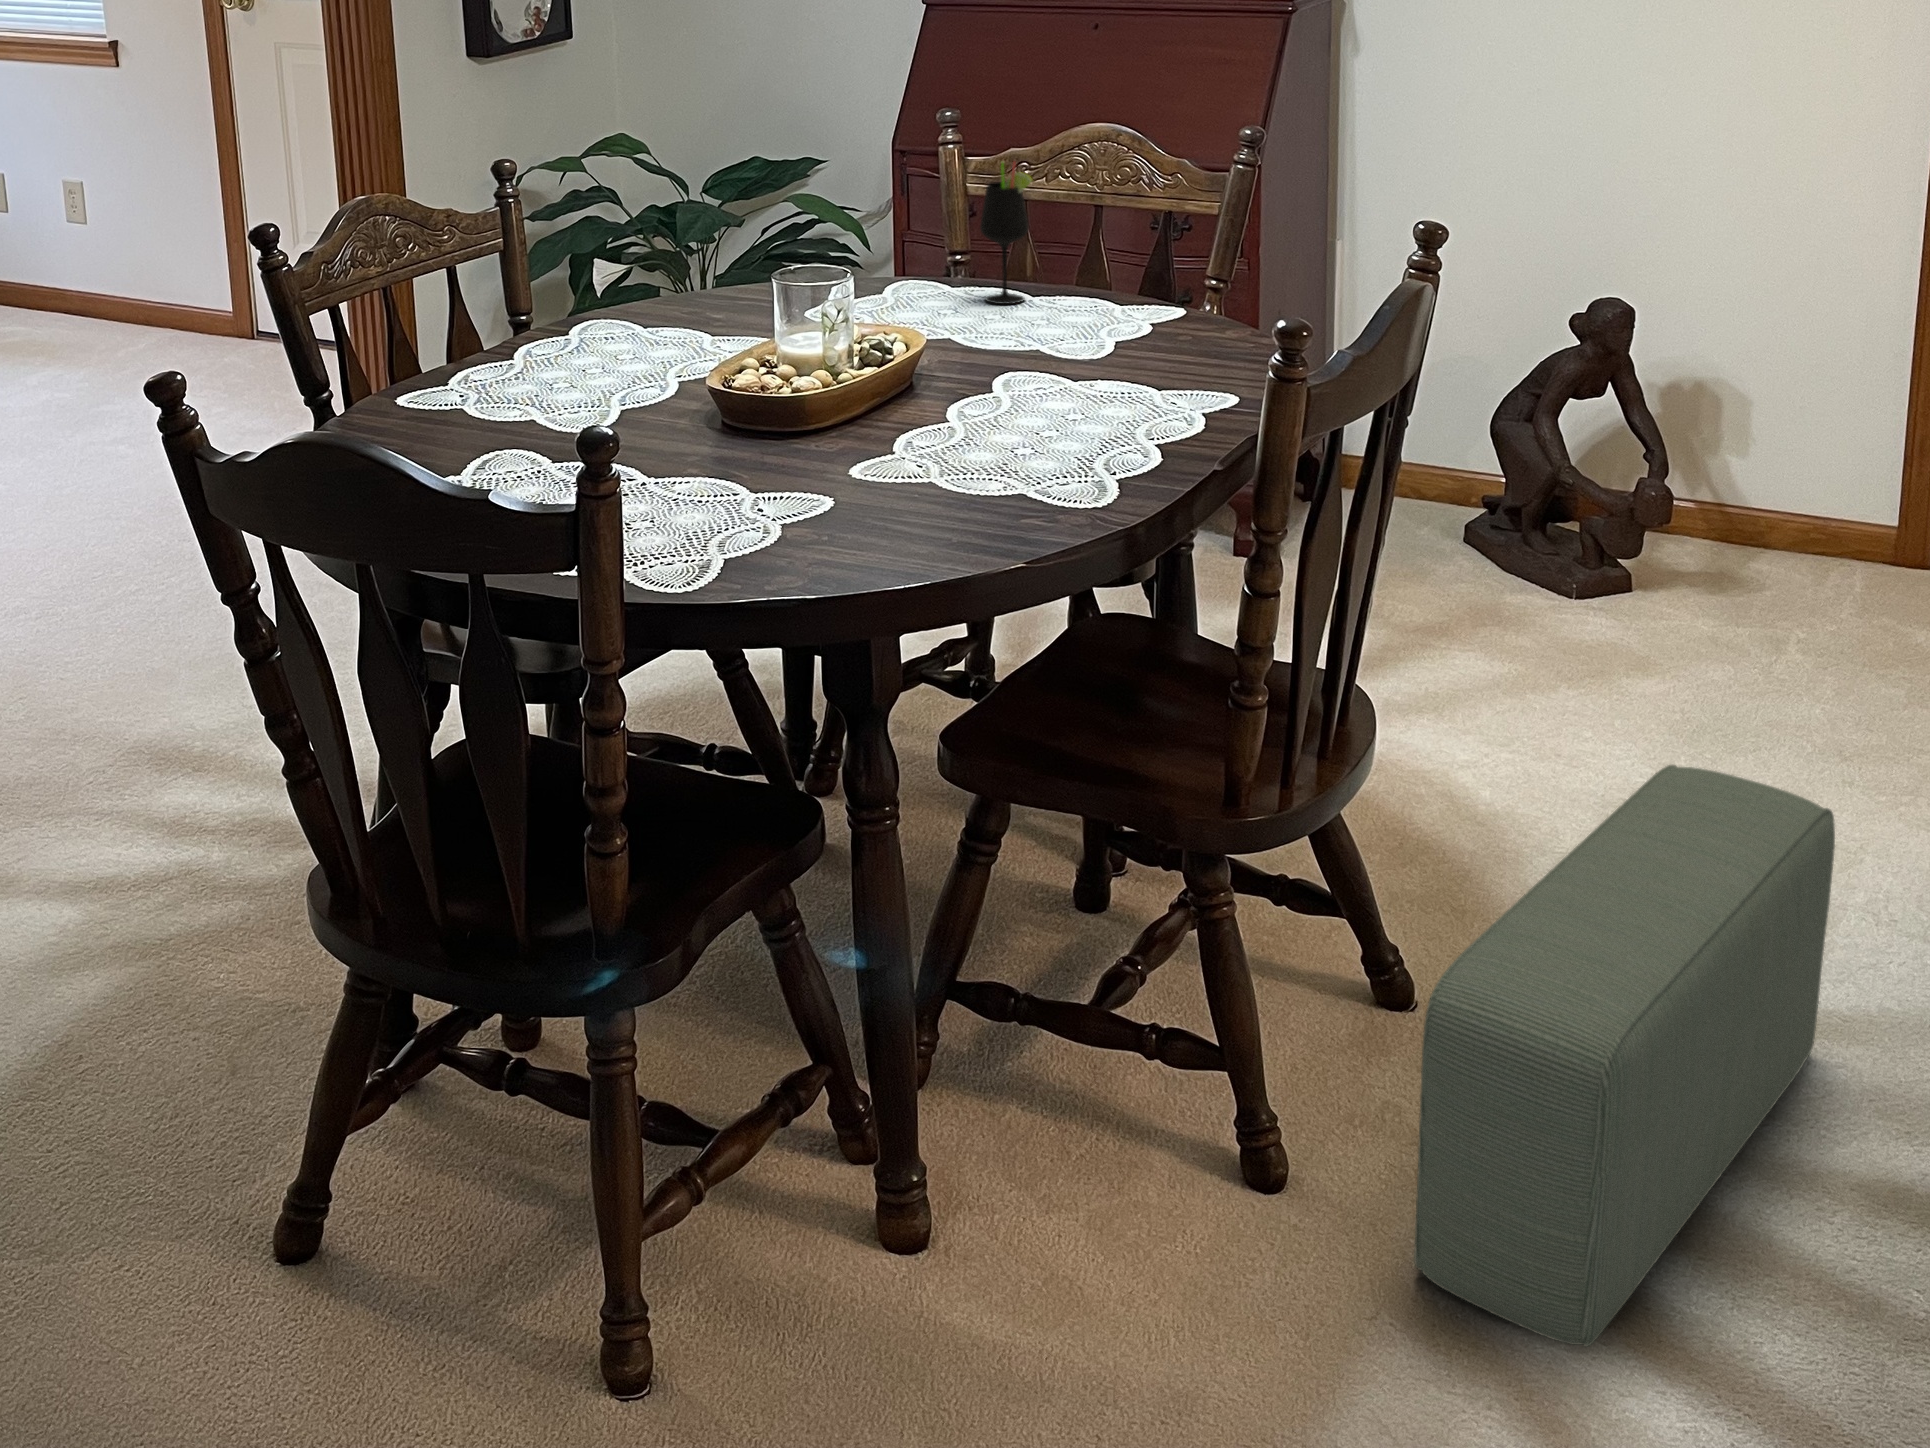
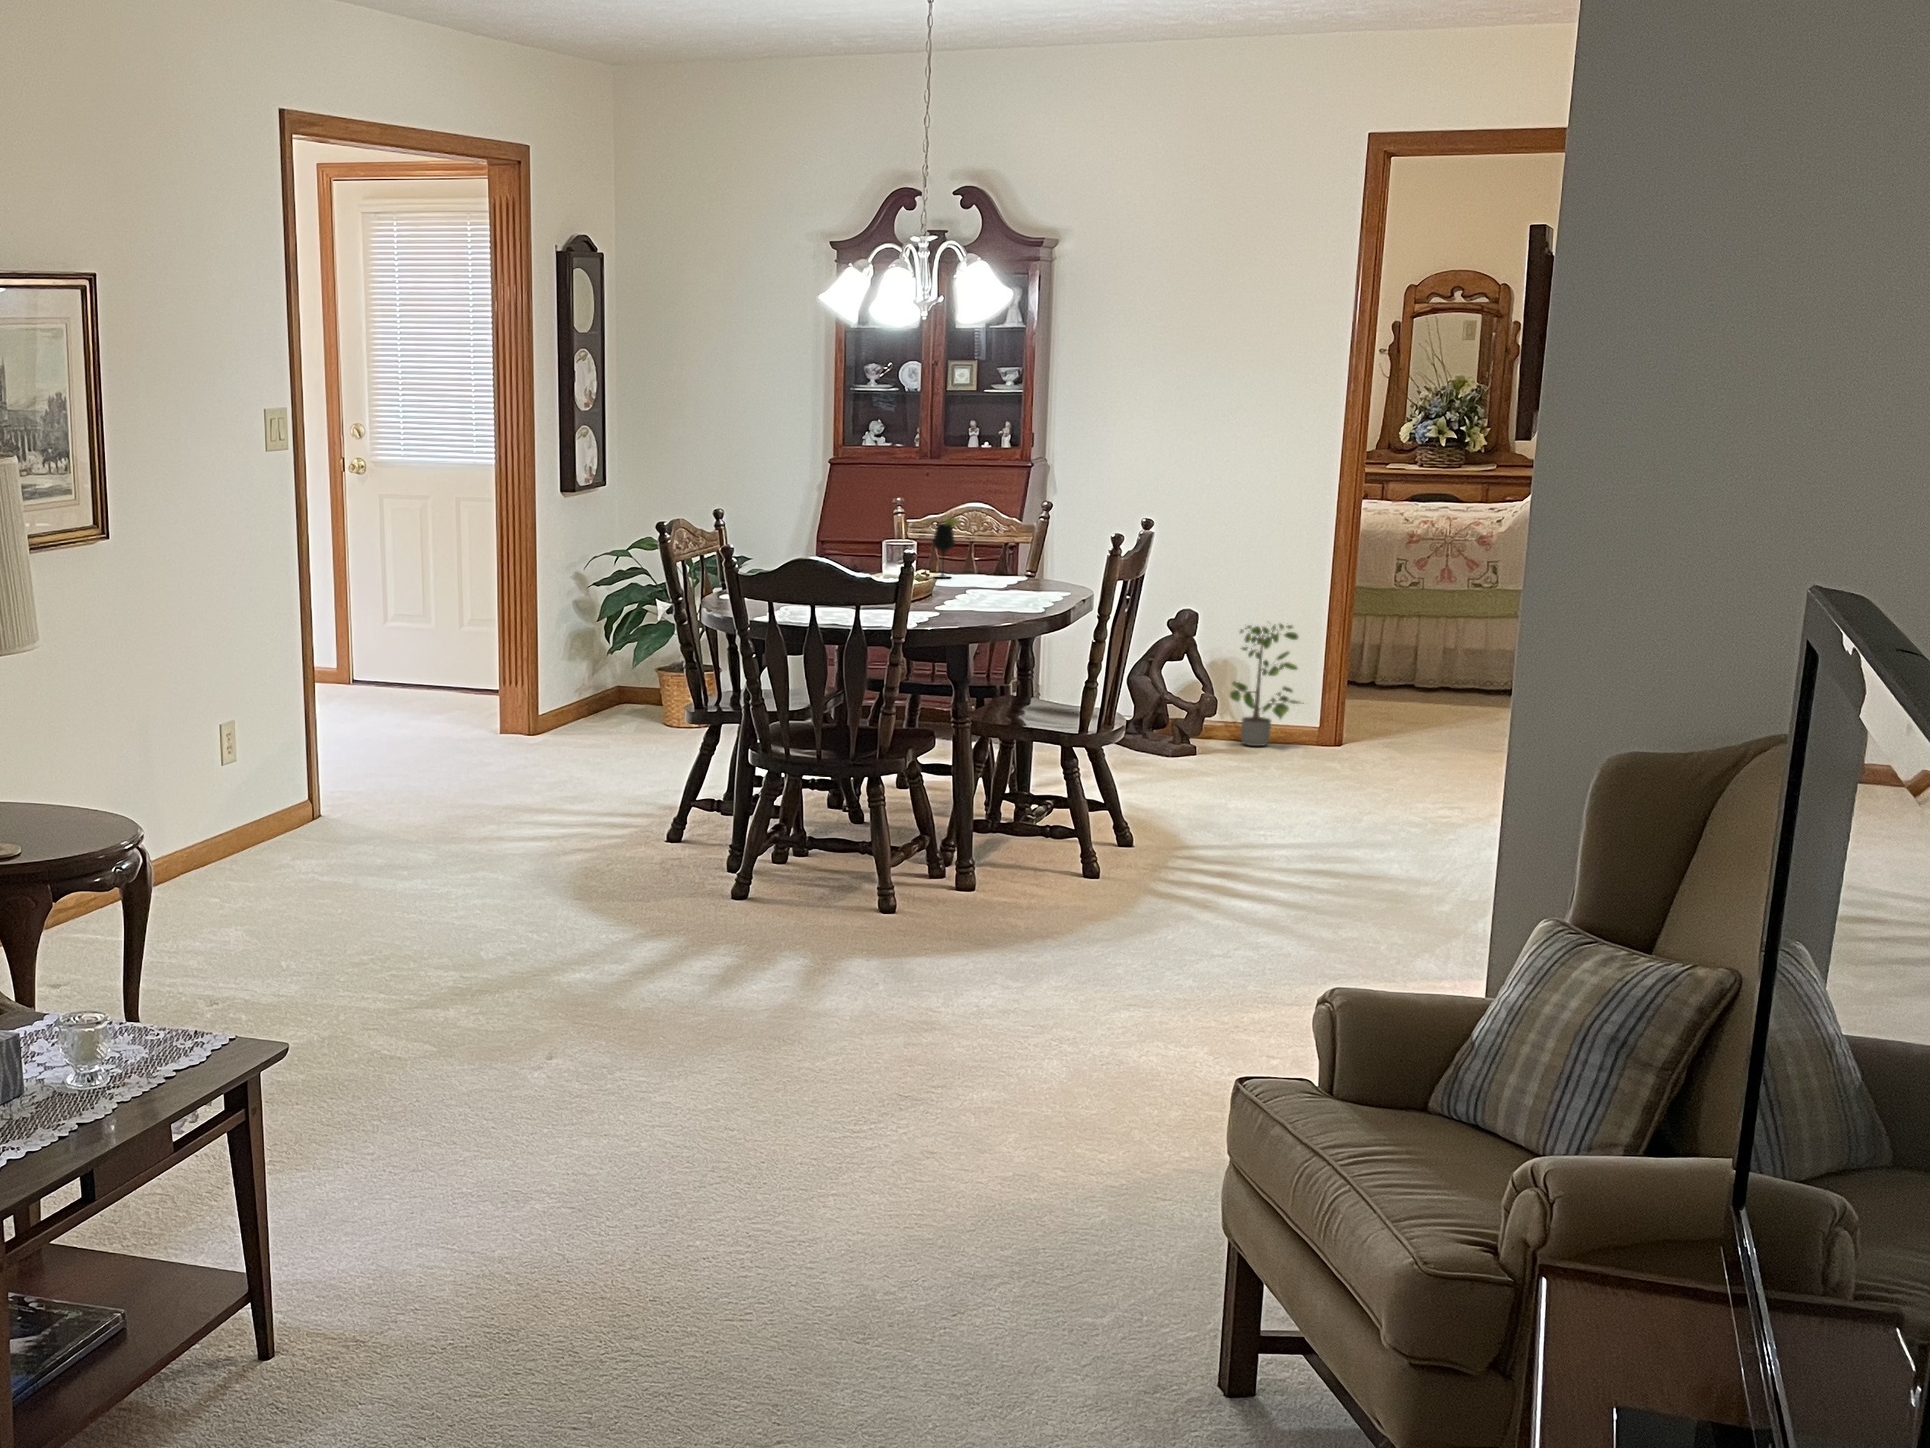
potted plant: none [1703,319,1871,565] -> present [1230,624,1299,746]
pouf: present [1414,765,1835,1347] -> none [1156,740,1298,901]

